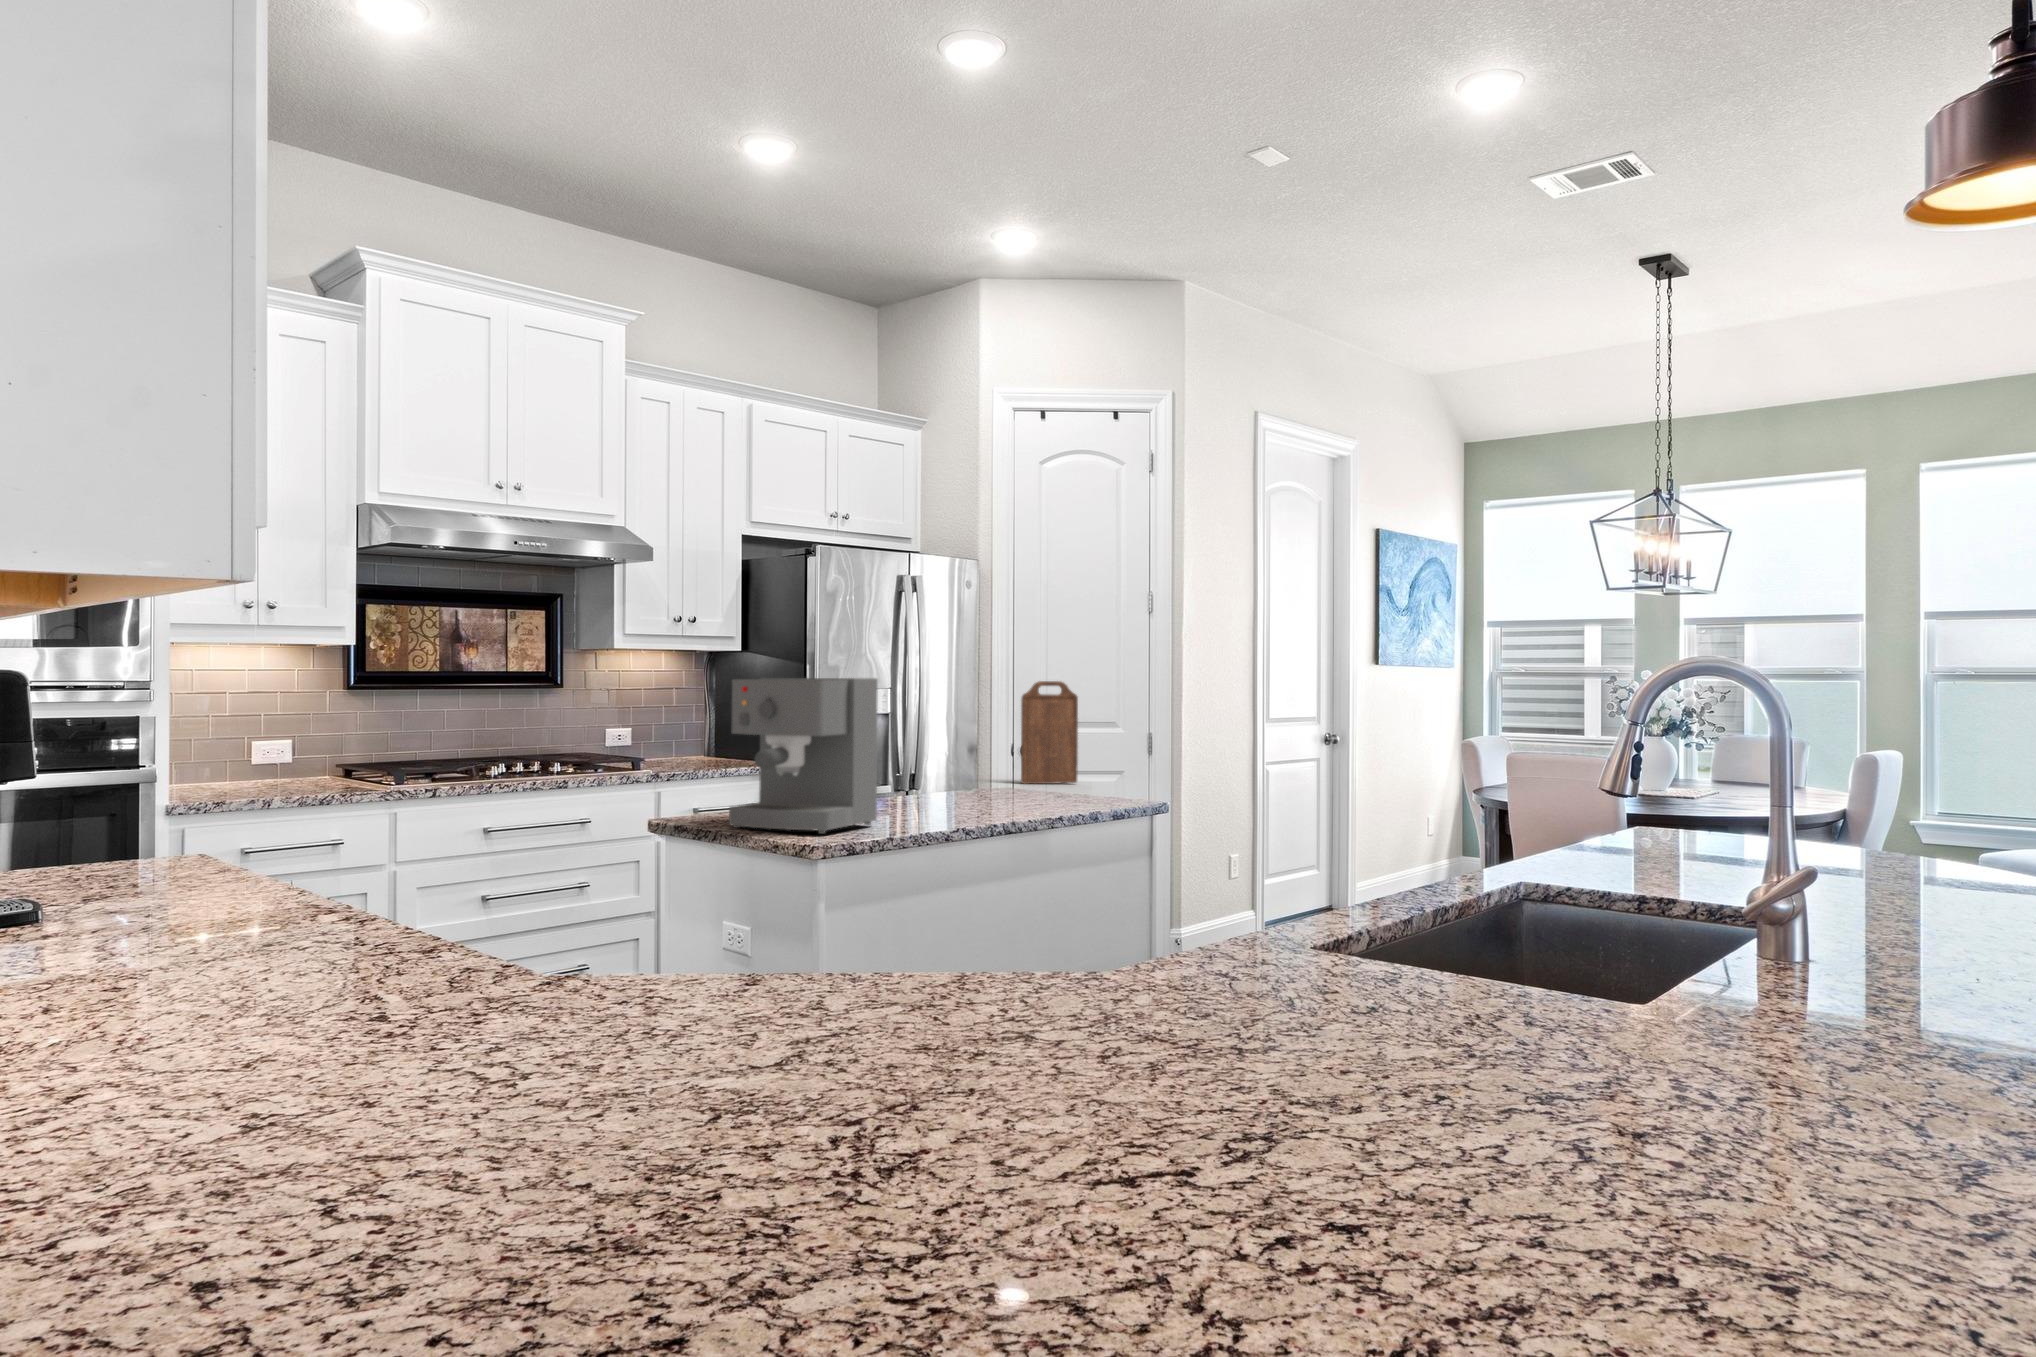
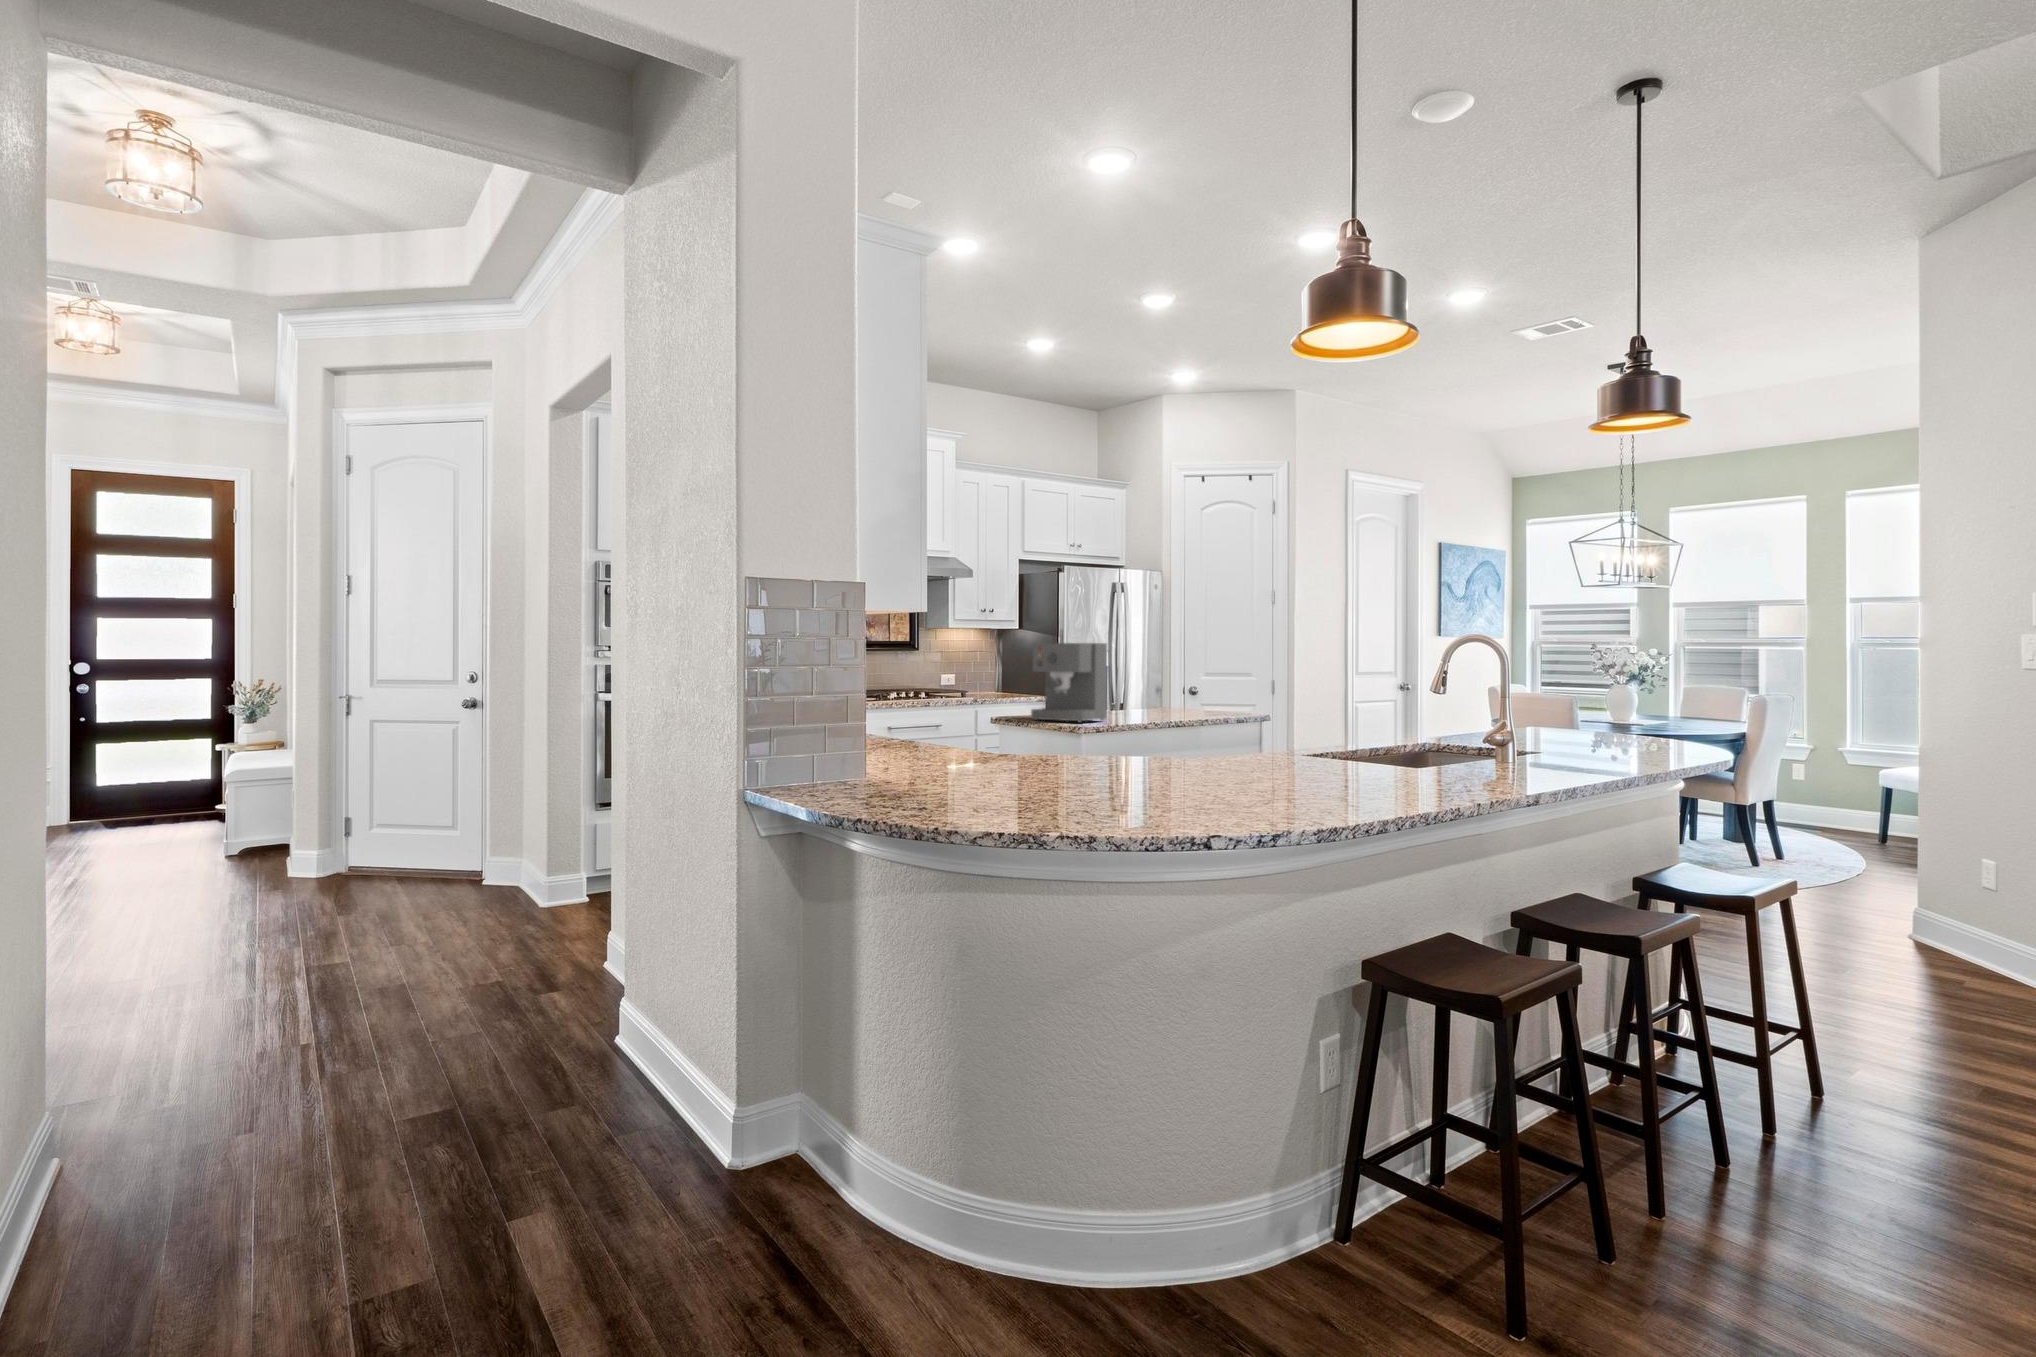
cutting board: present [1021,681,1078,784] -> none [1188,647,1223,709]

